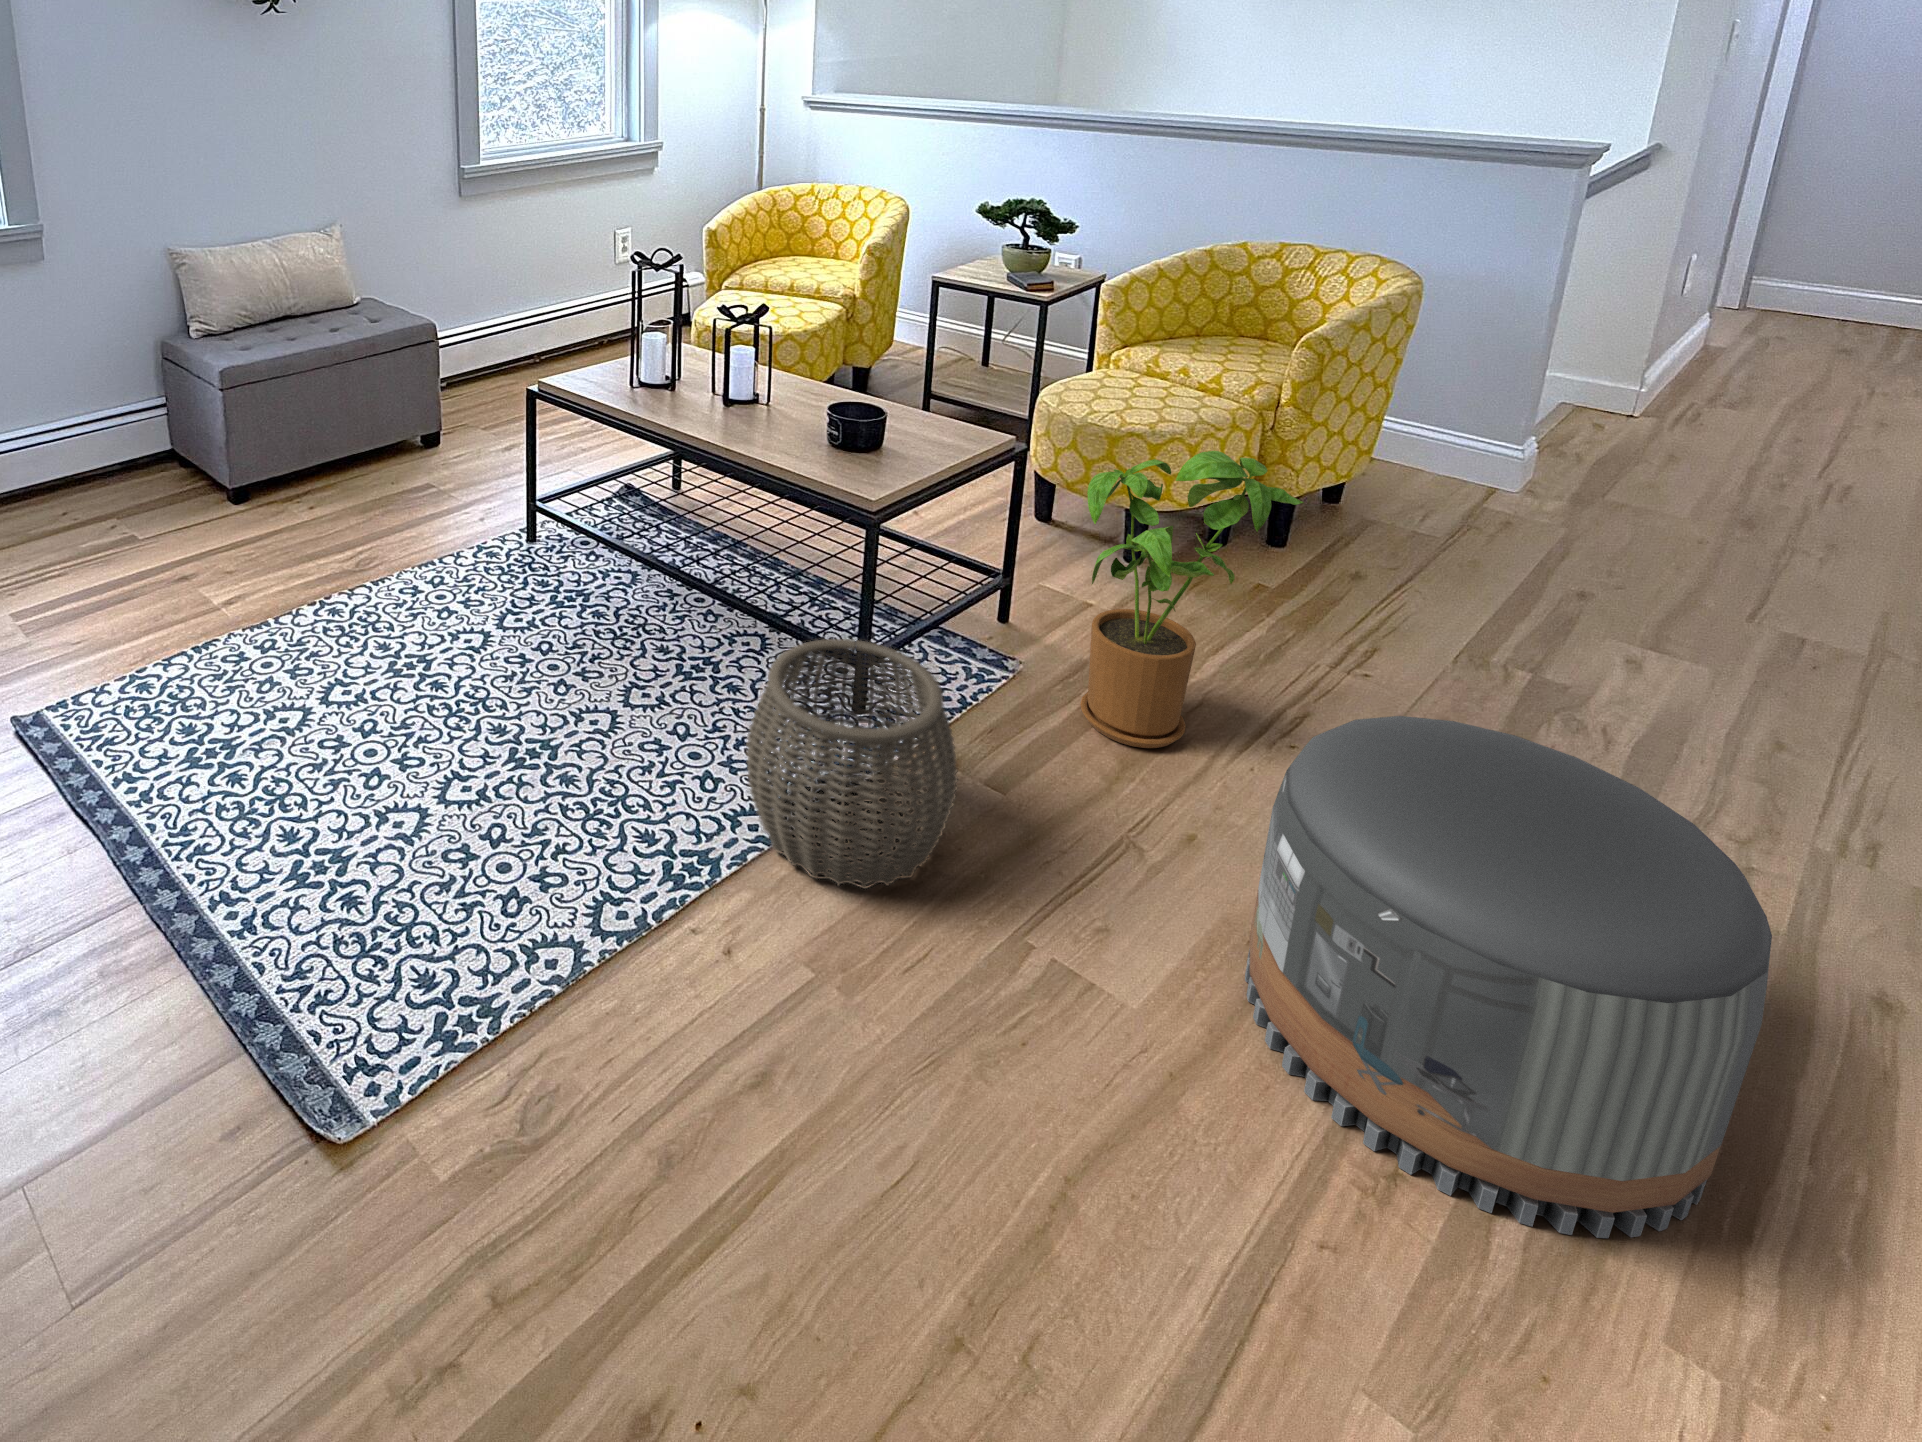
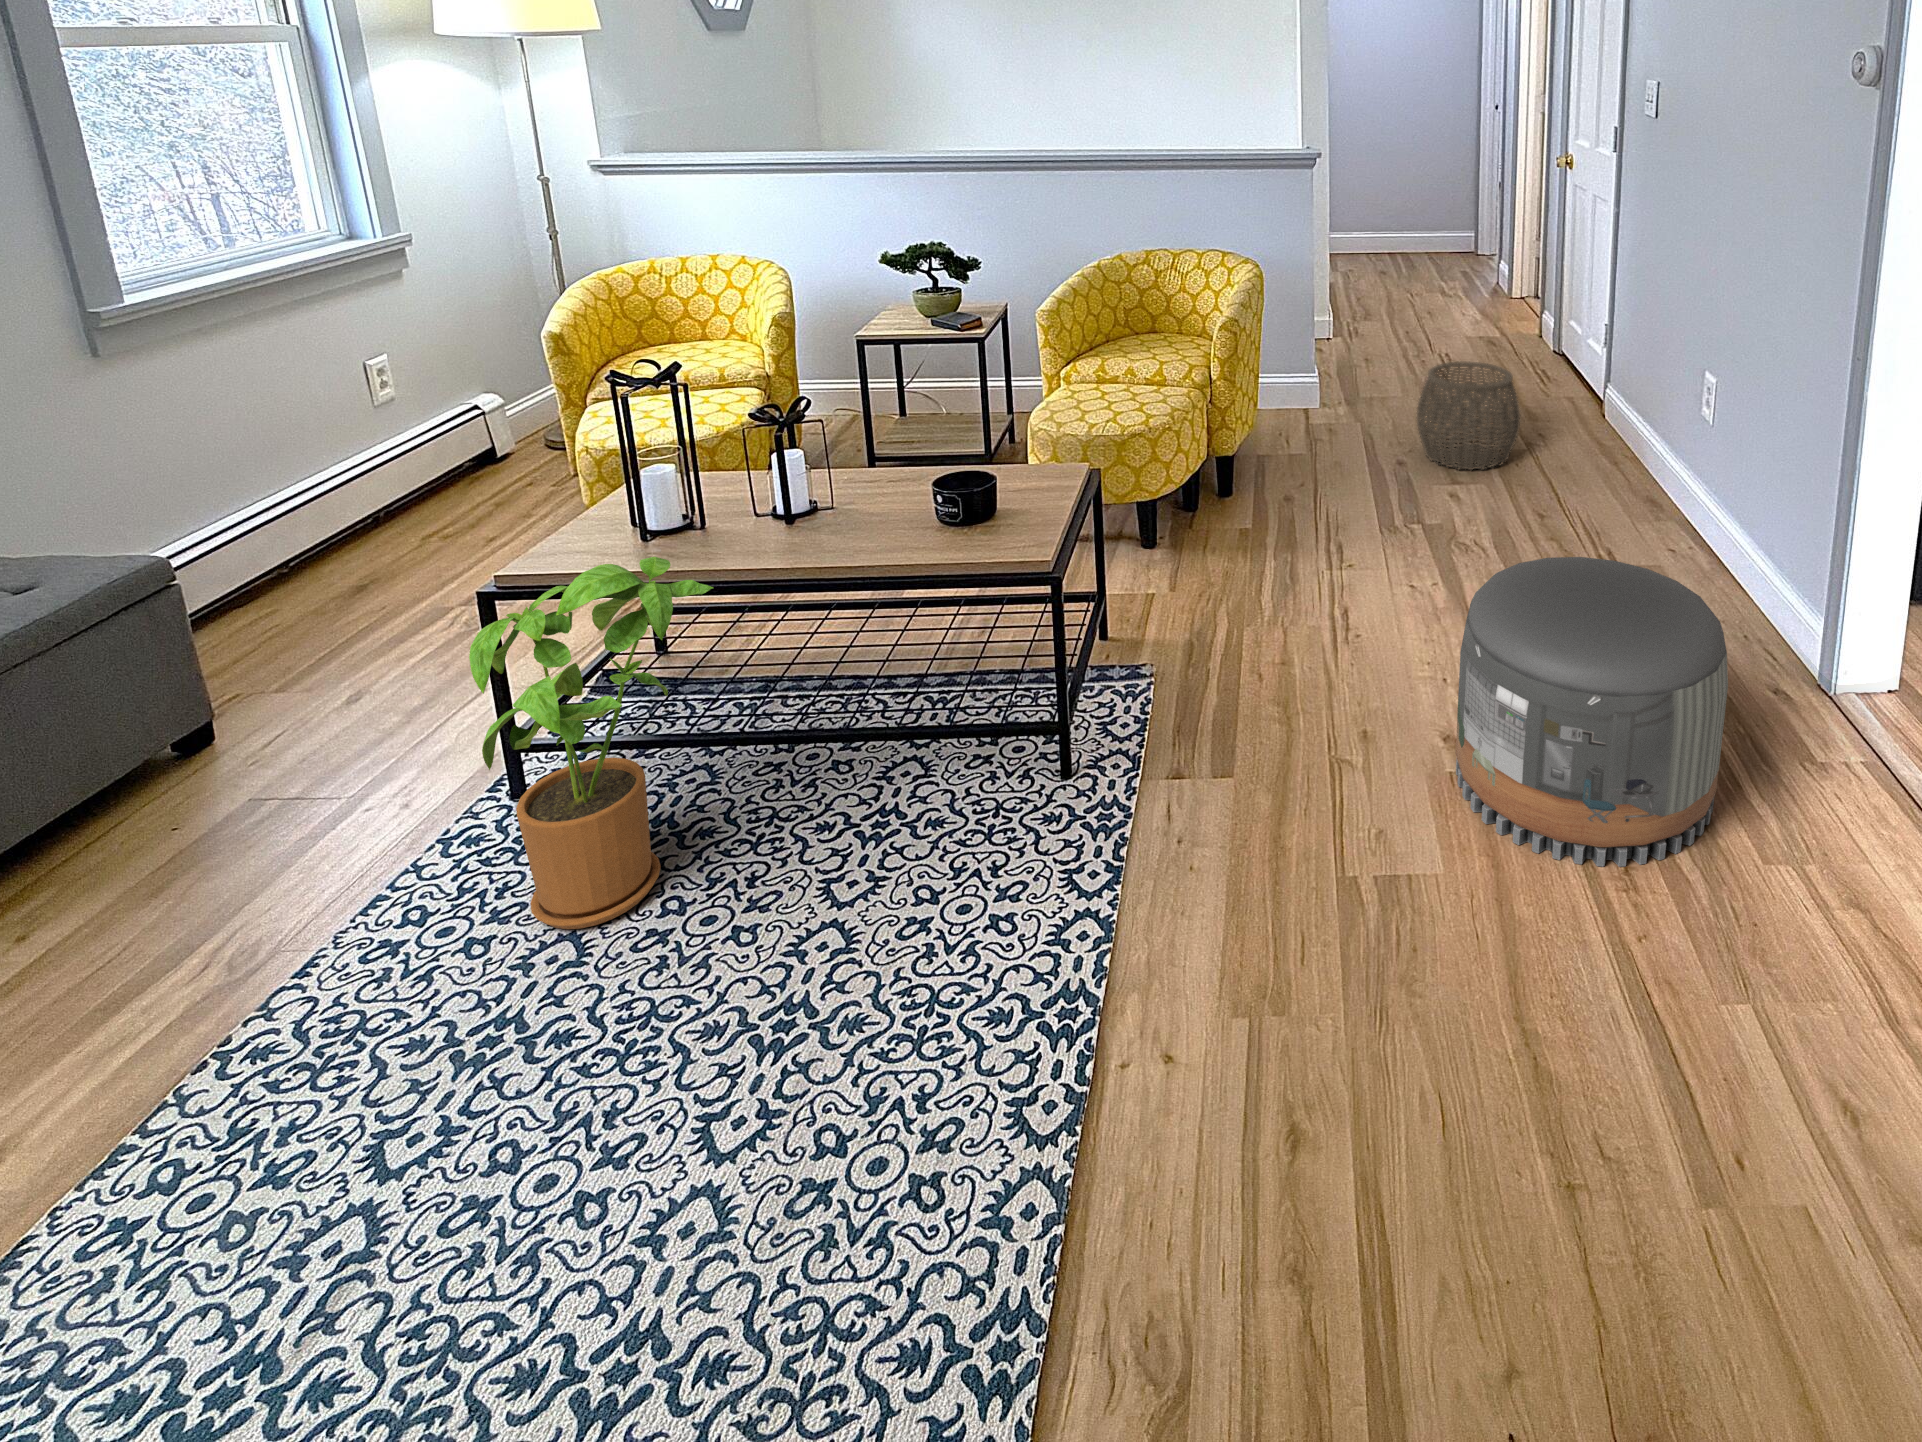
house plant: present [1080,451,1304,748] -> present [469,557,713,929]
woven basket: present [746,639,958,889] -> present [1417,362,1520,470]

